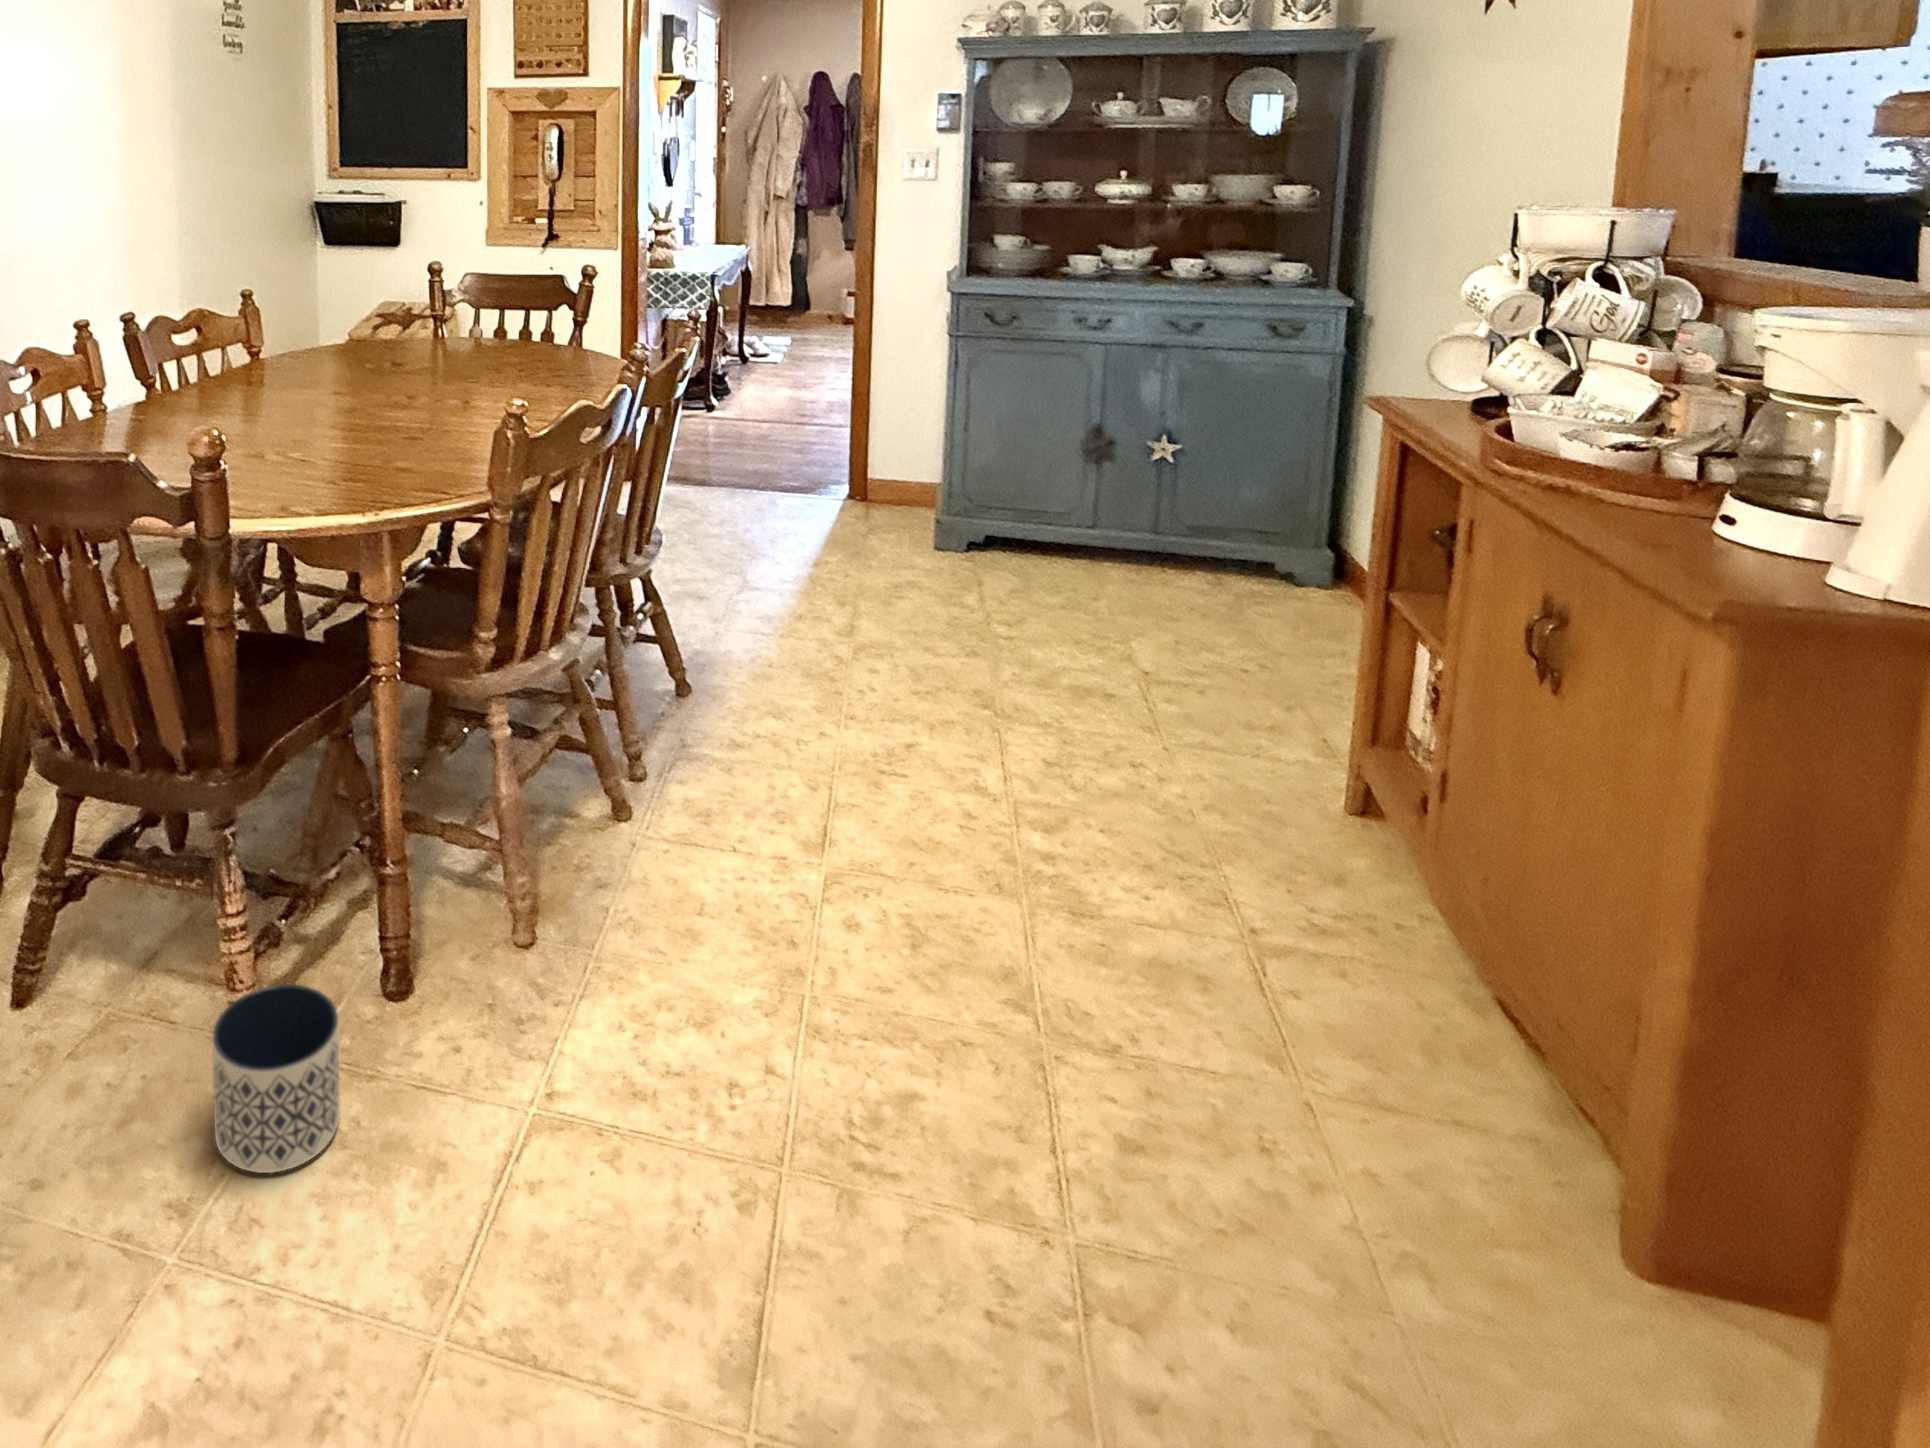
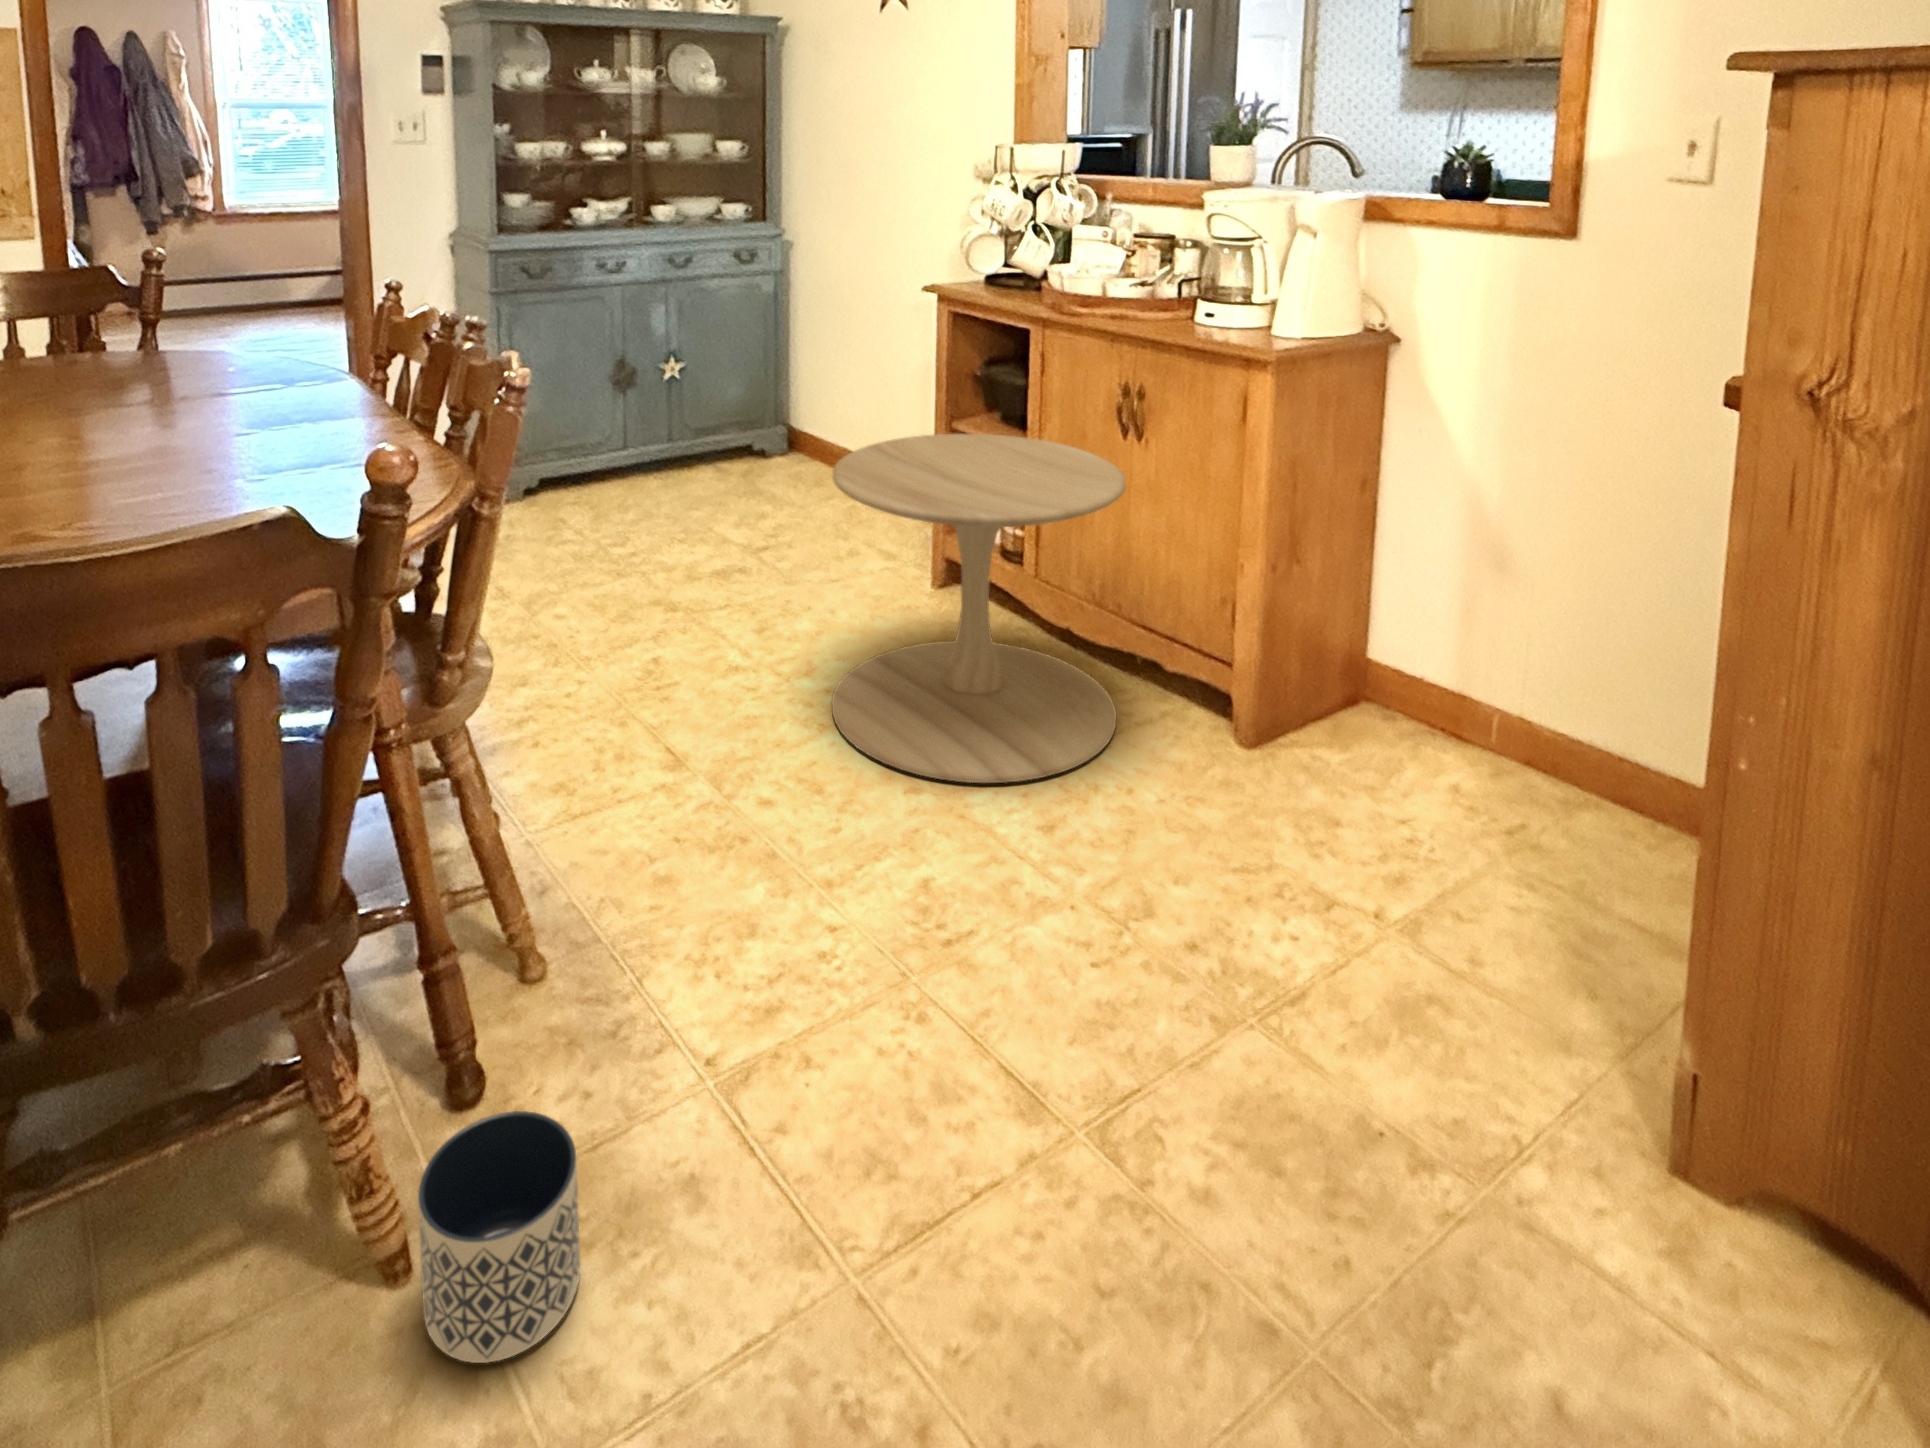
side table: none [1001,580,1480,1118] -> present [832,434,1126,783]

